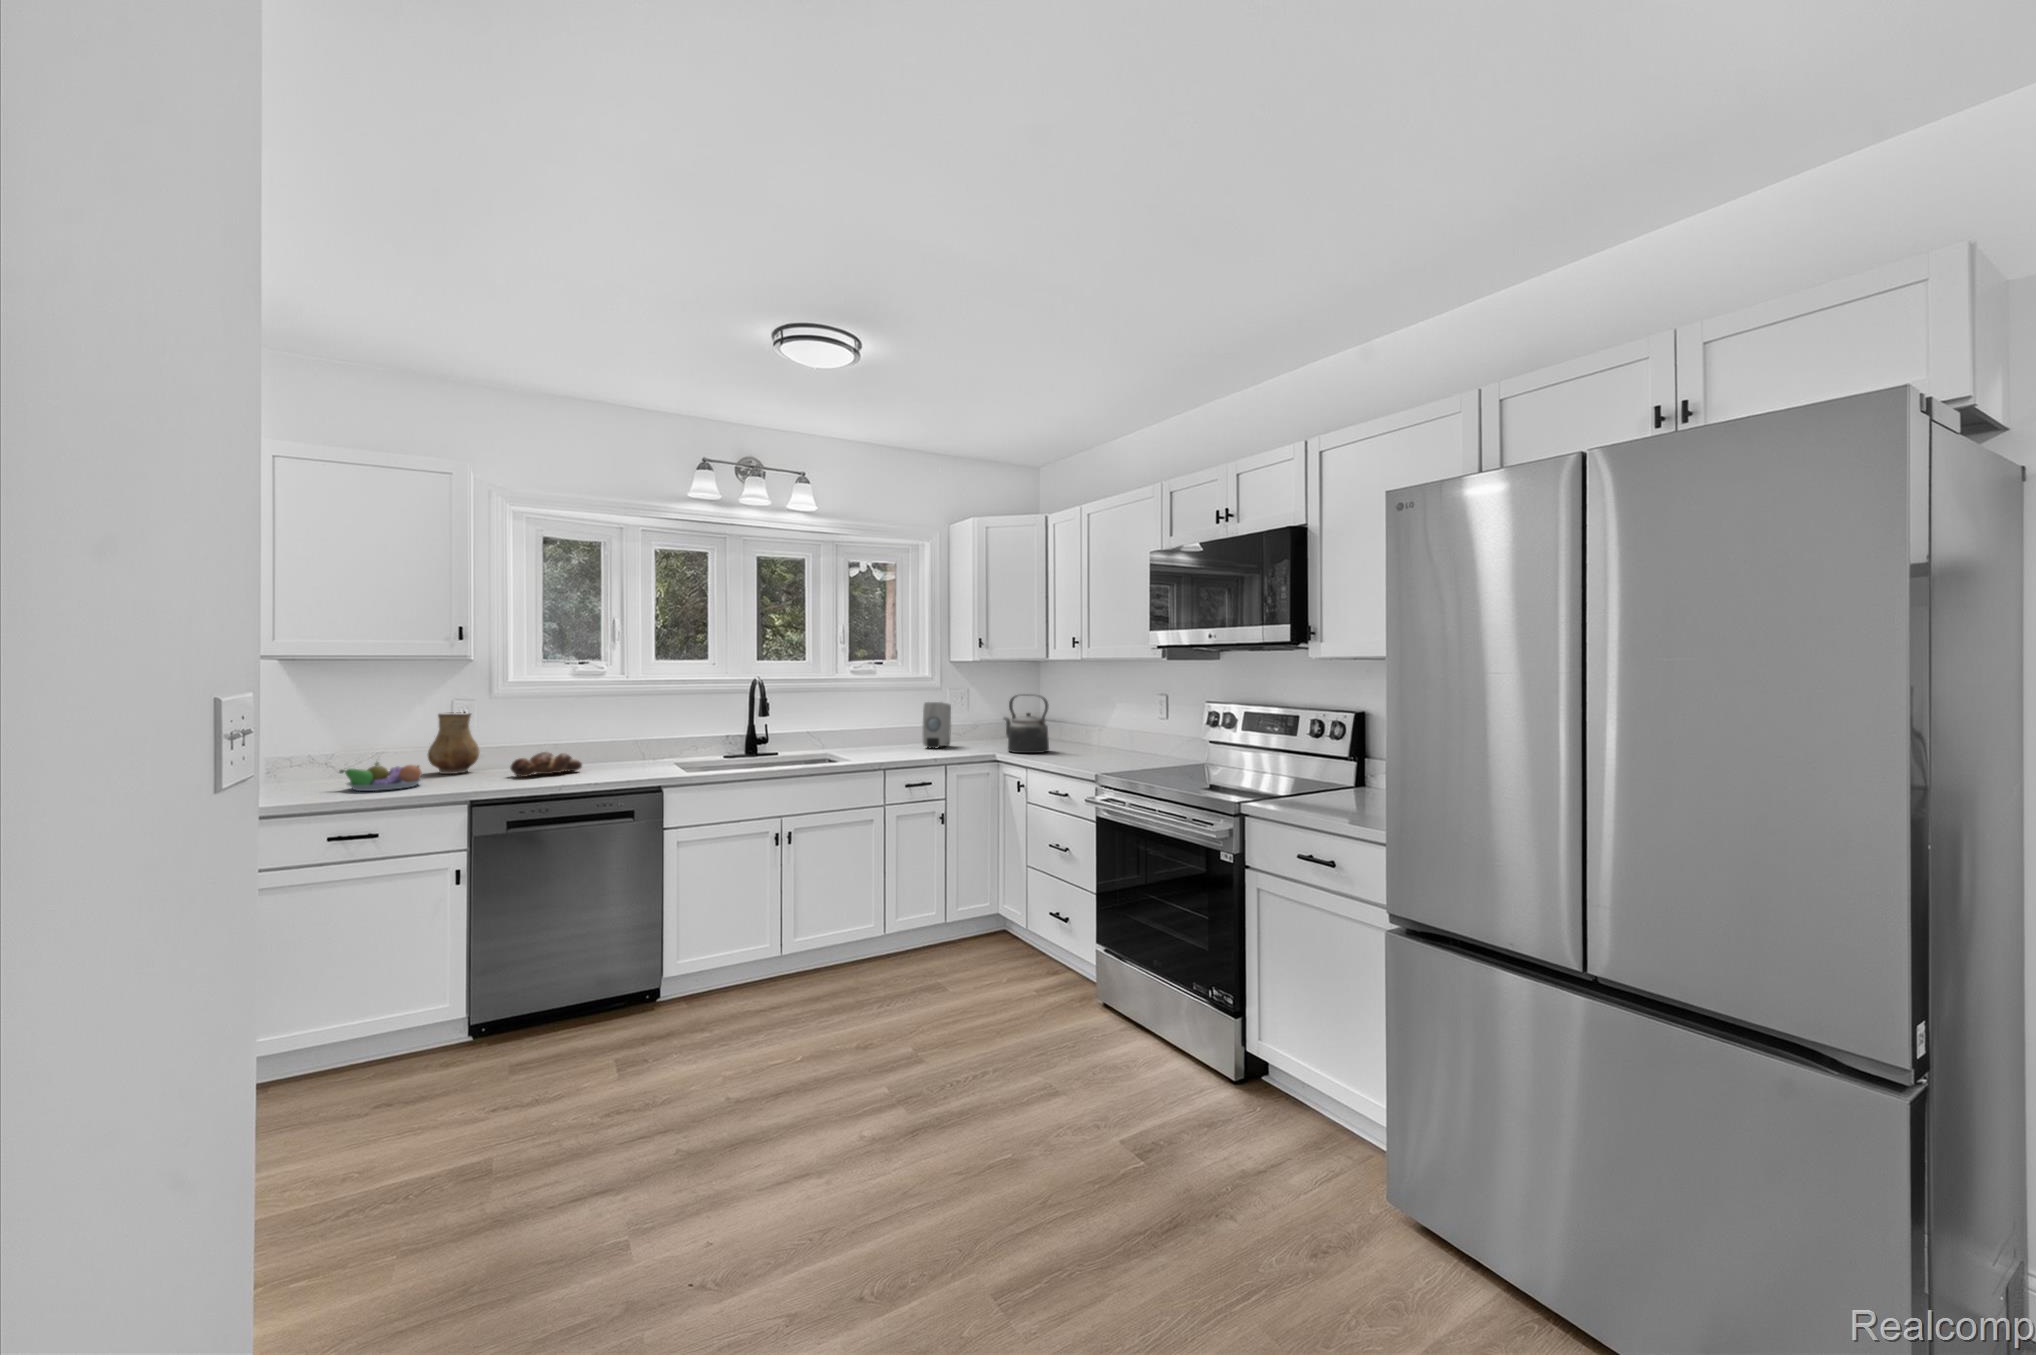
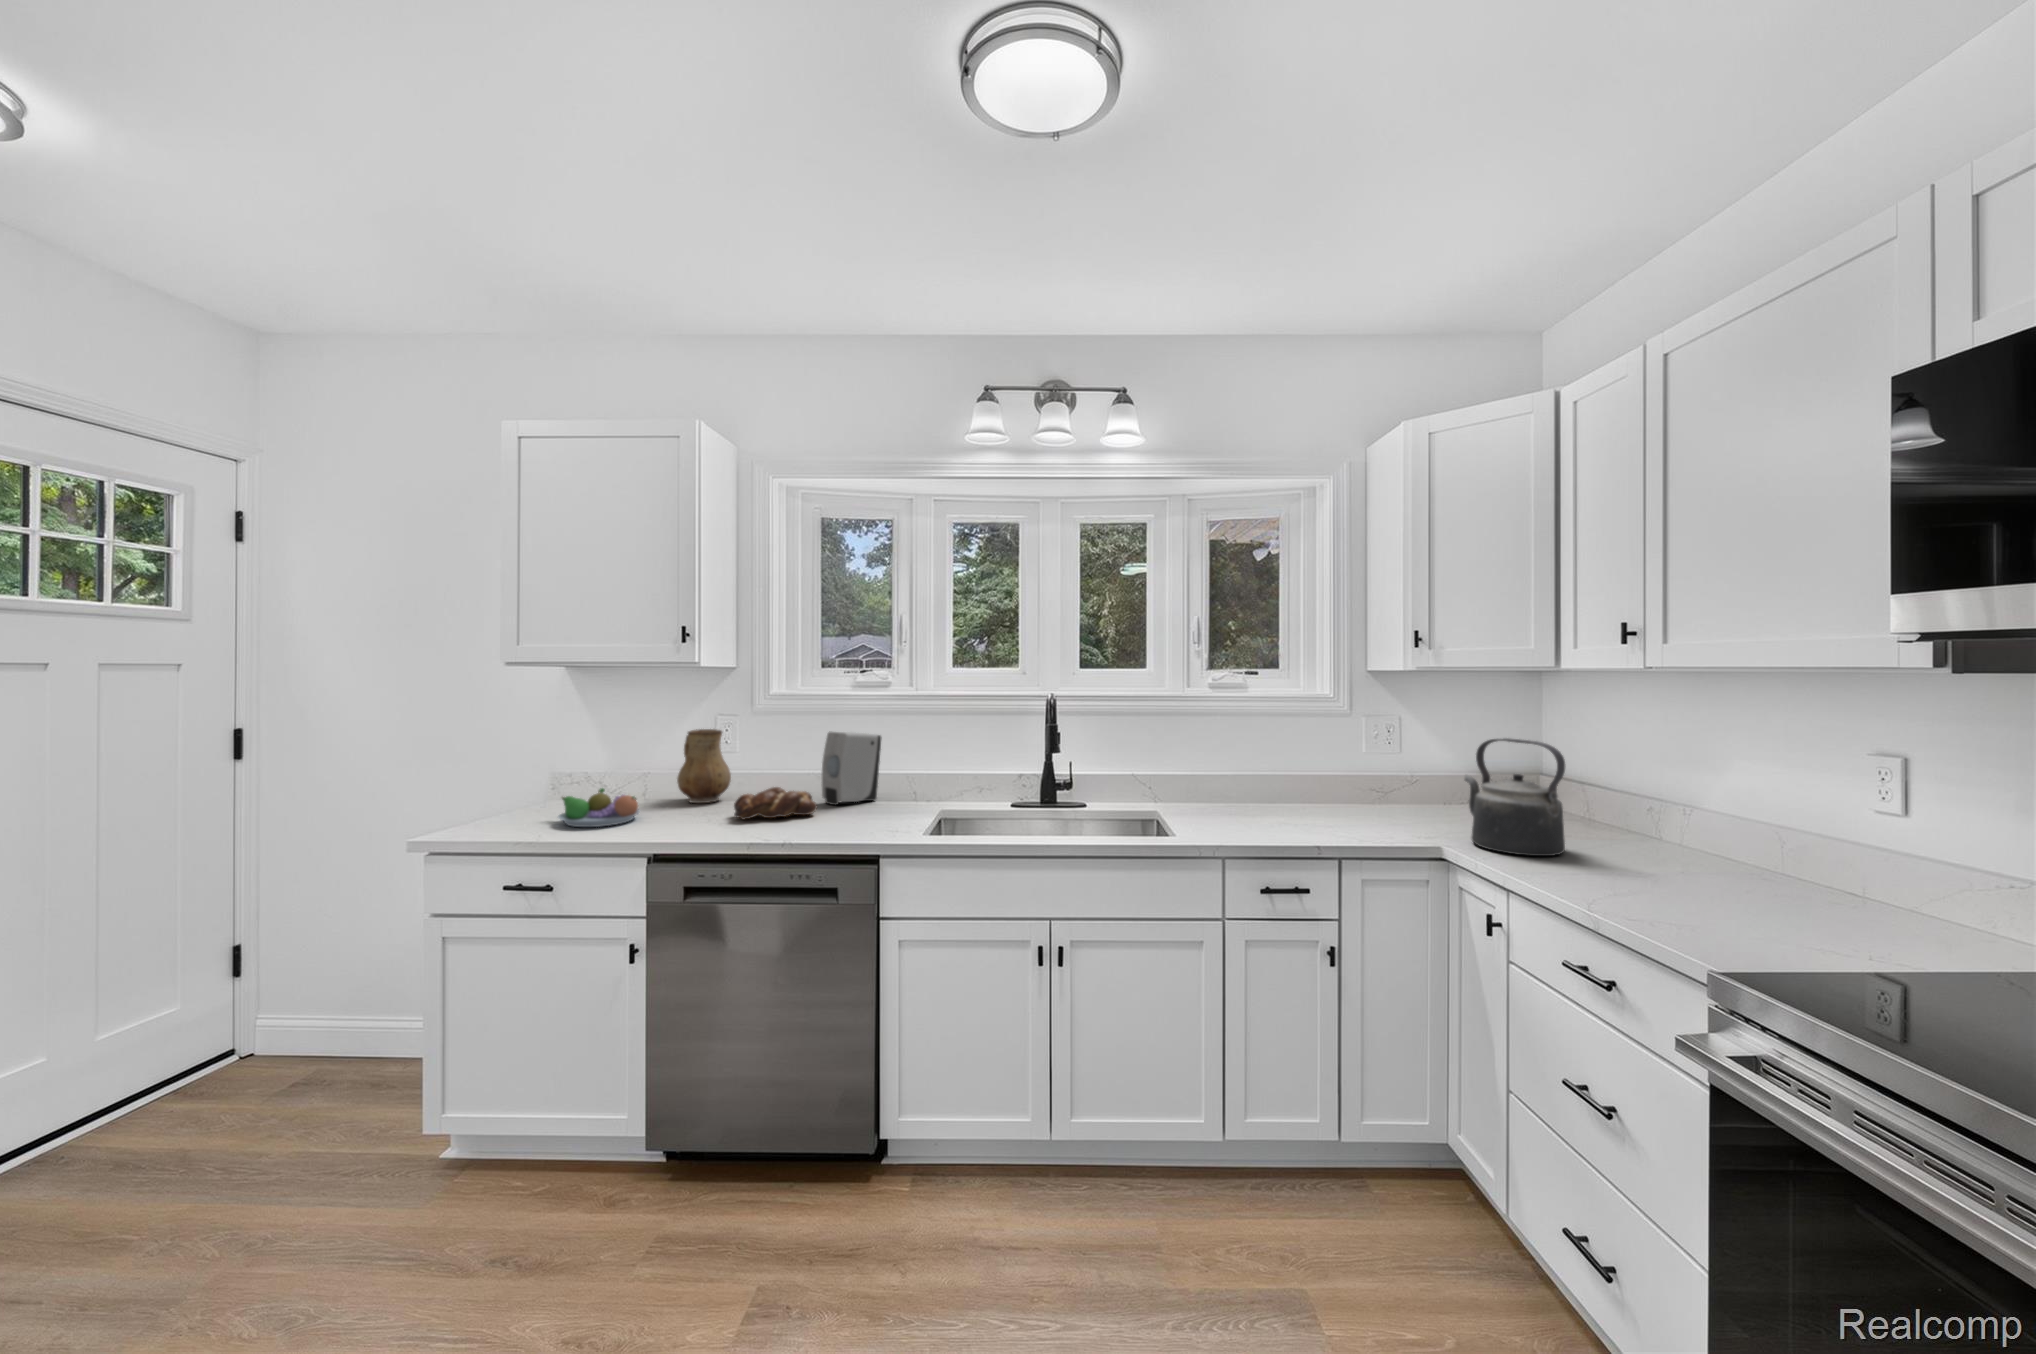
soap dispenser: present [923,702,951,748] -> present [822,732,881,805]

